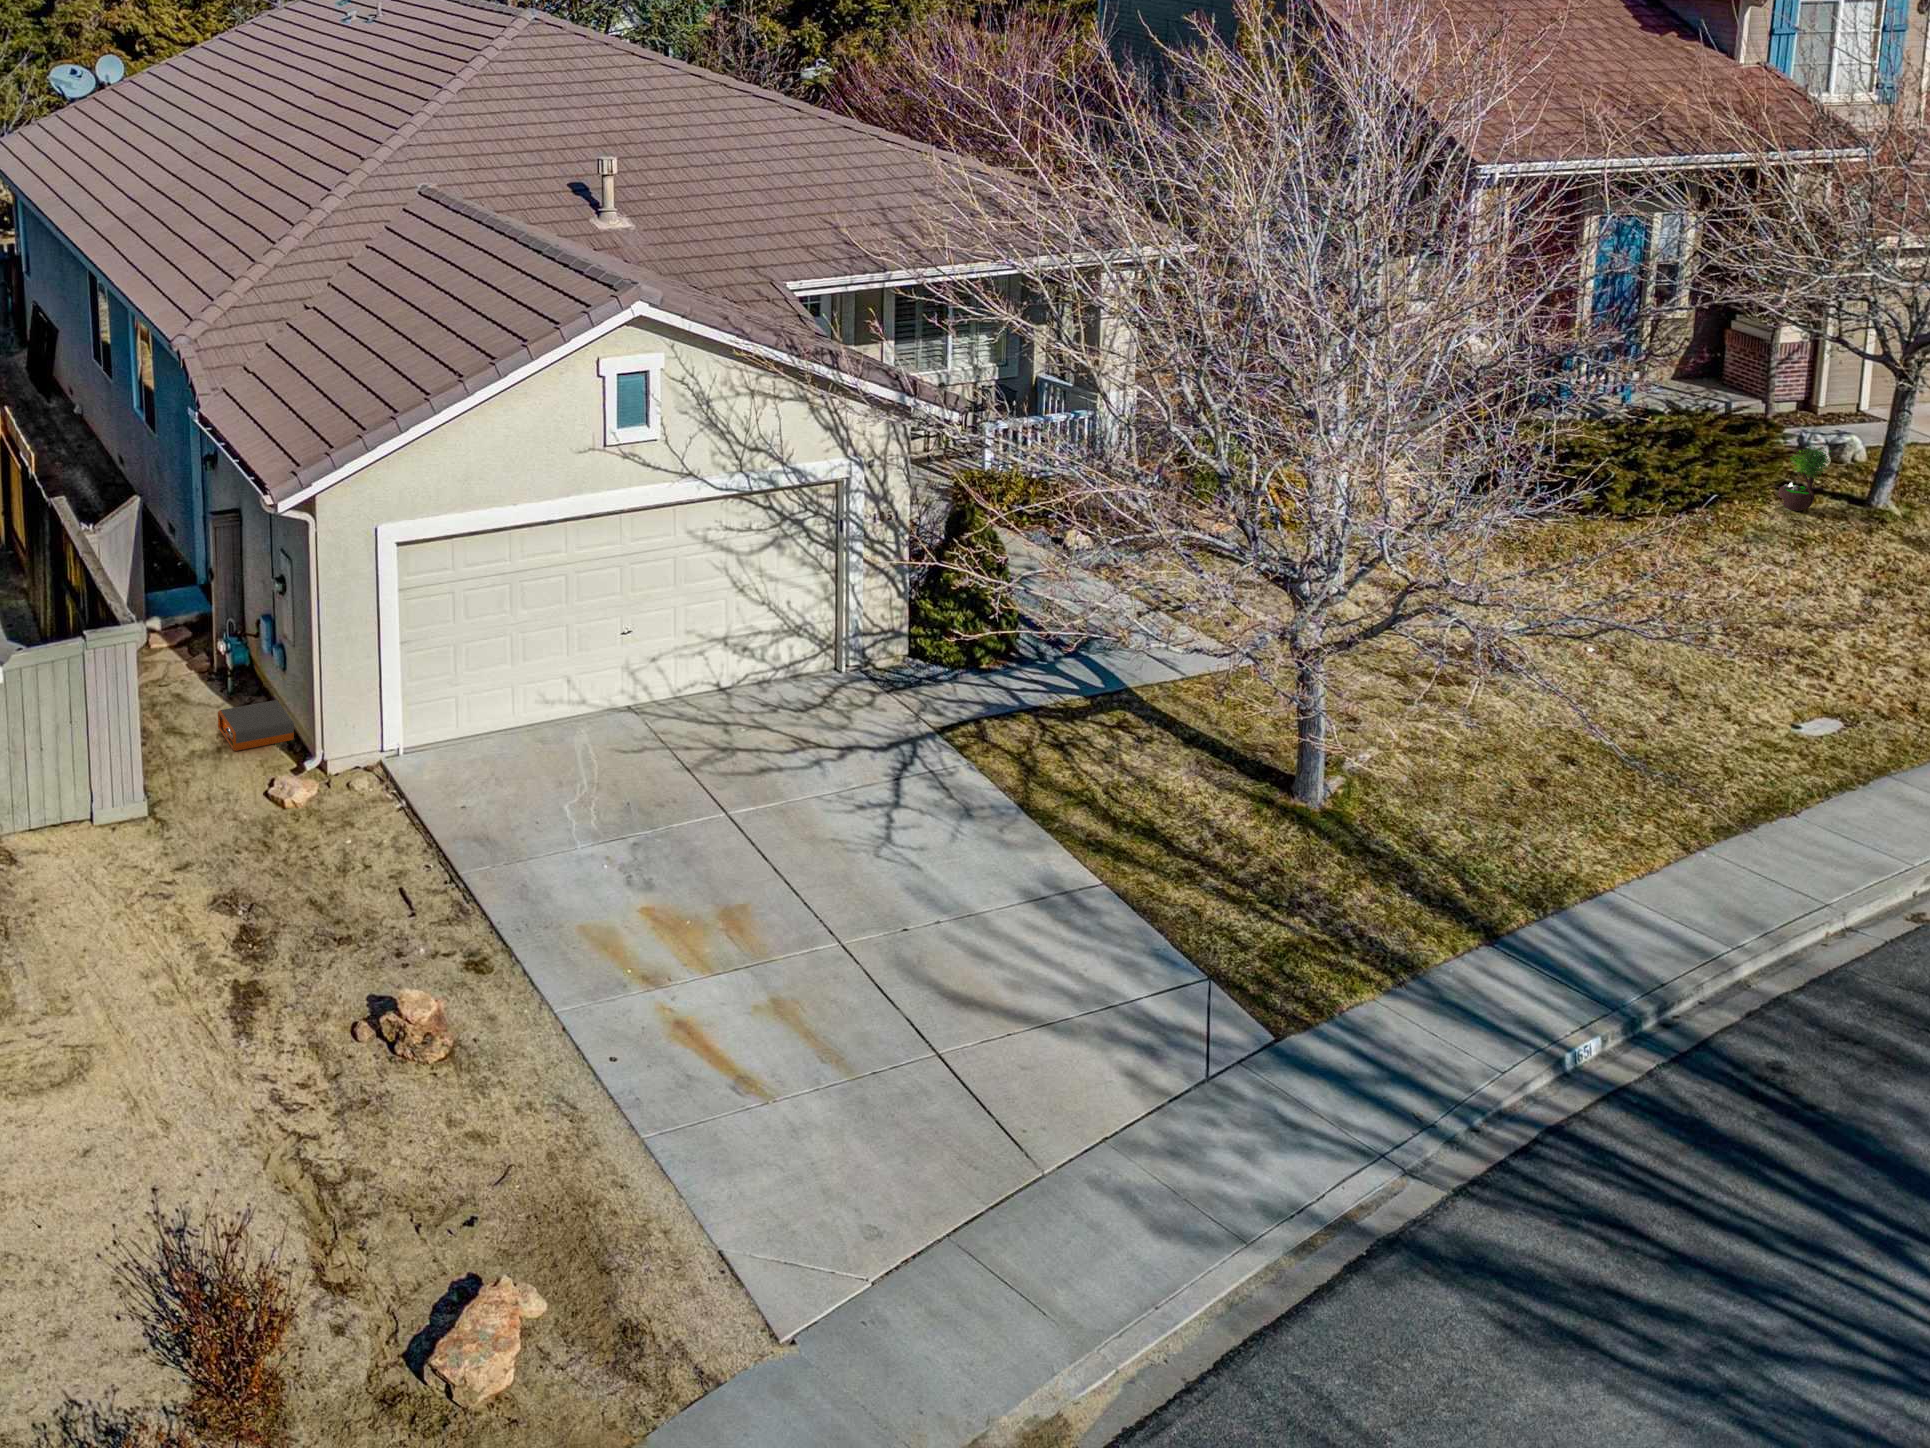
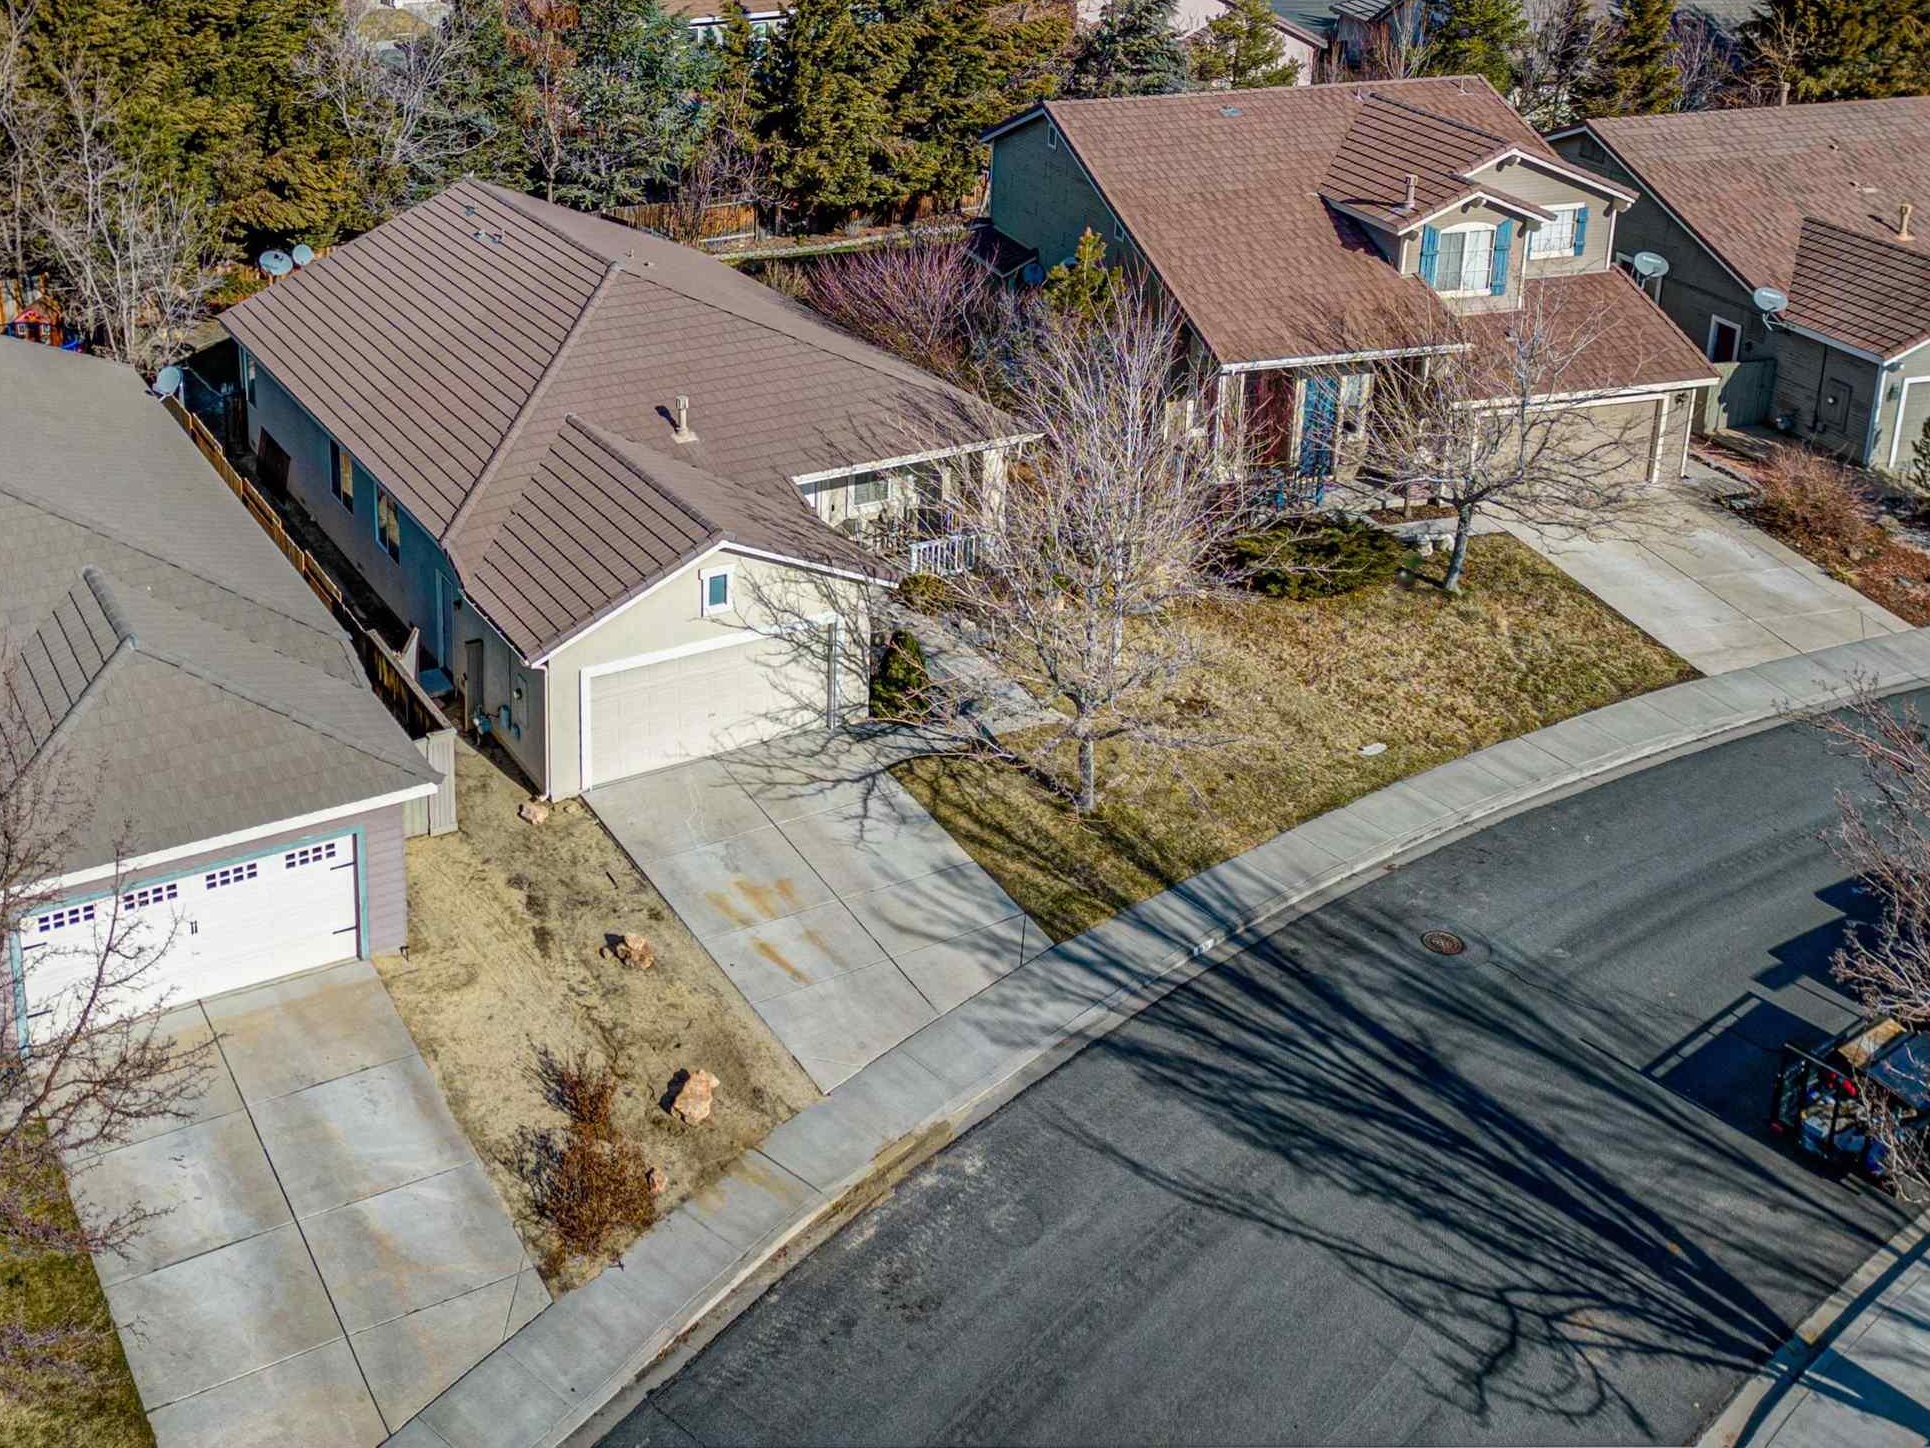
storage box: present [218,700,294,751] -> none [486,759,530,791]

